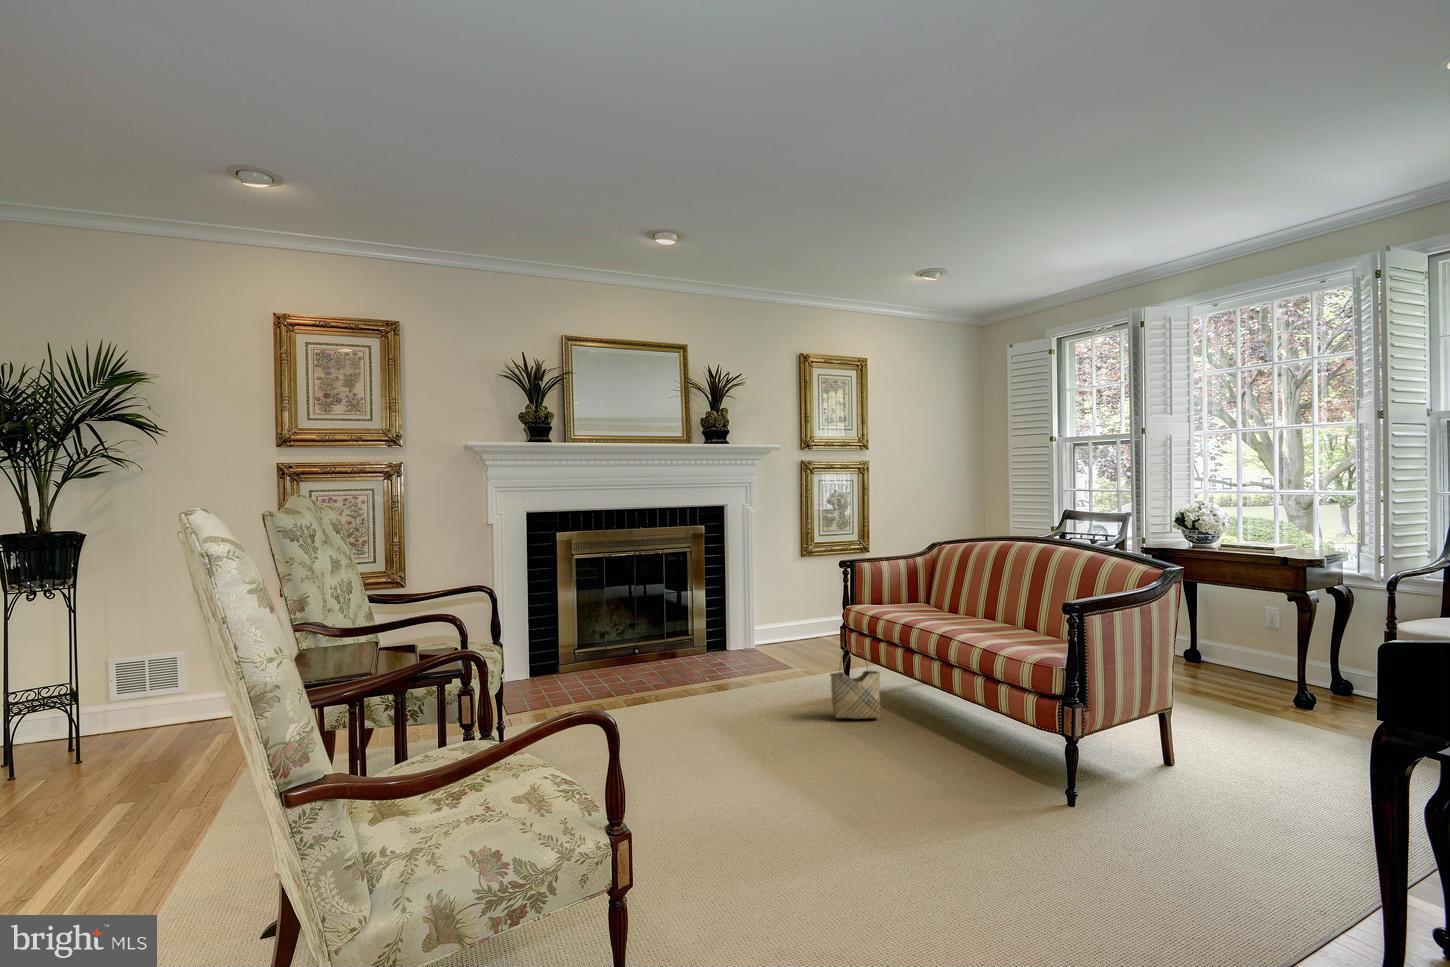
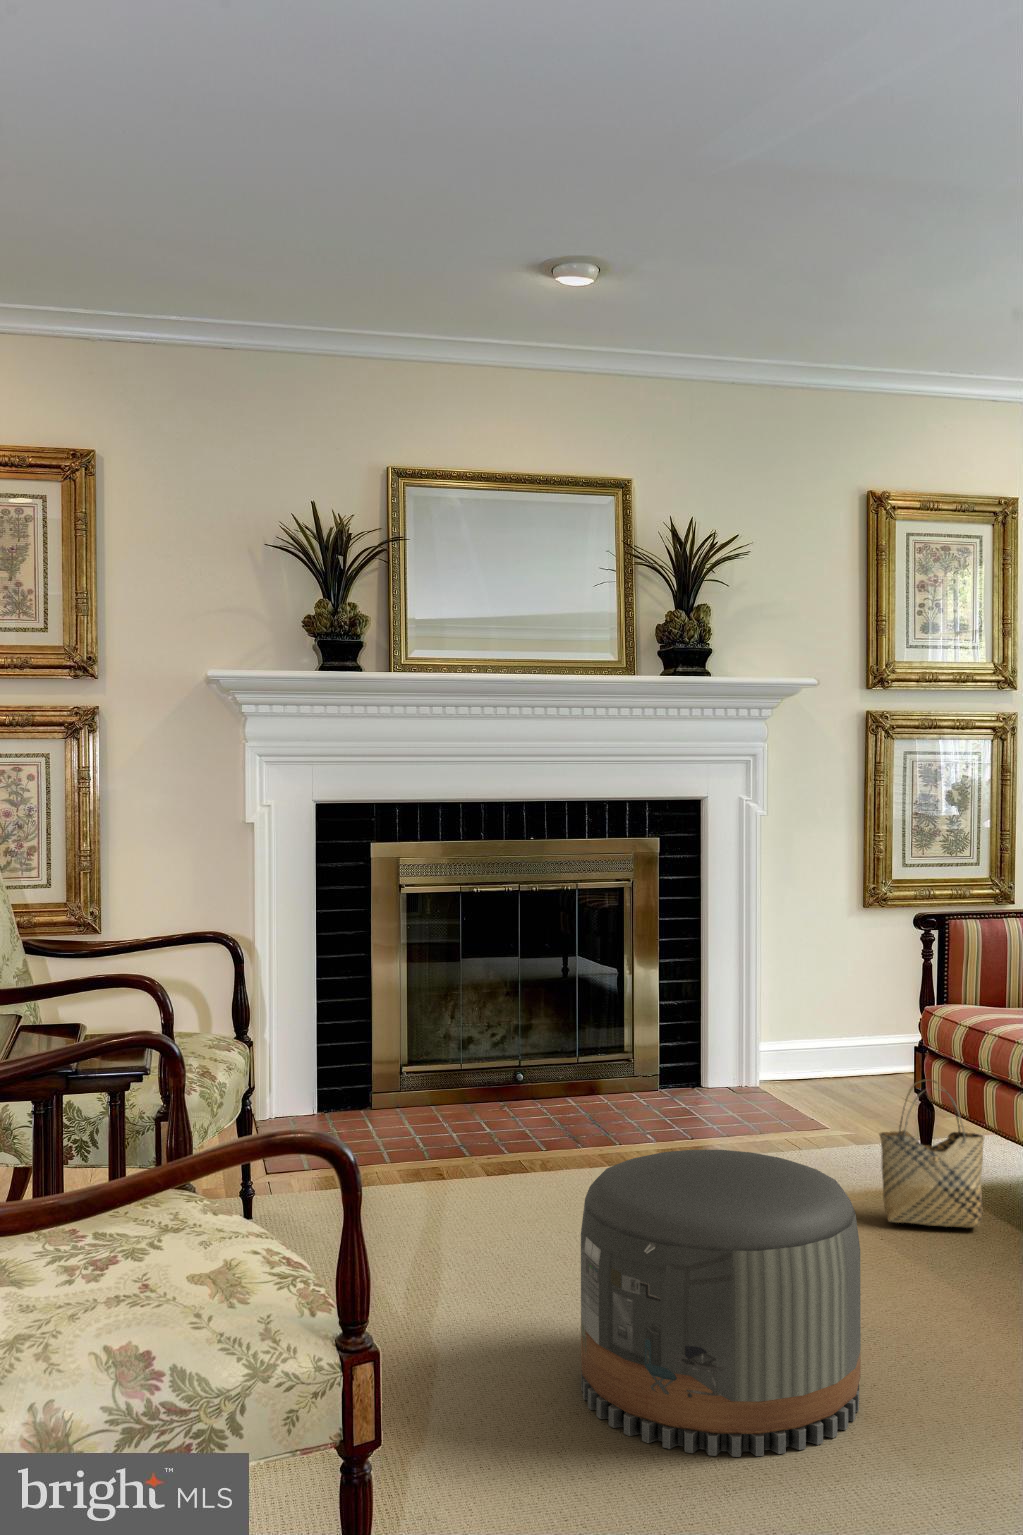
pouf: none [700,694,844,856] -> present [581,1150,861,1457]

